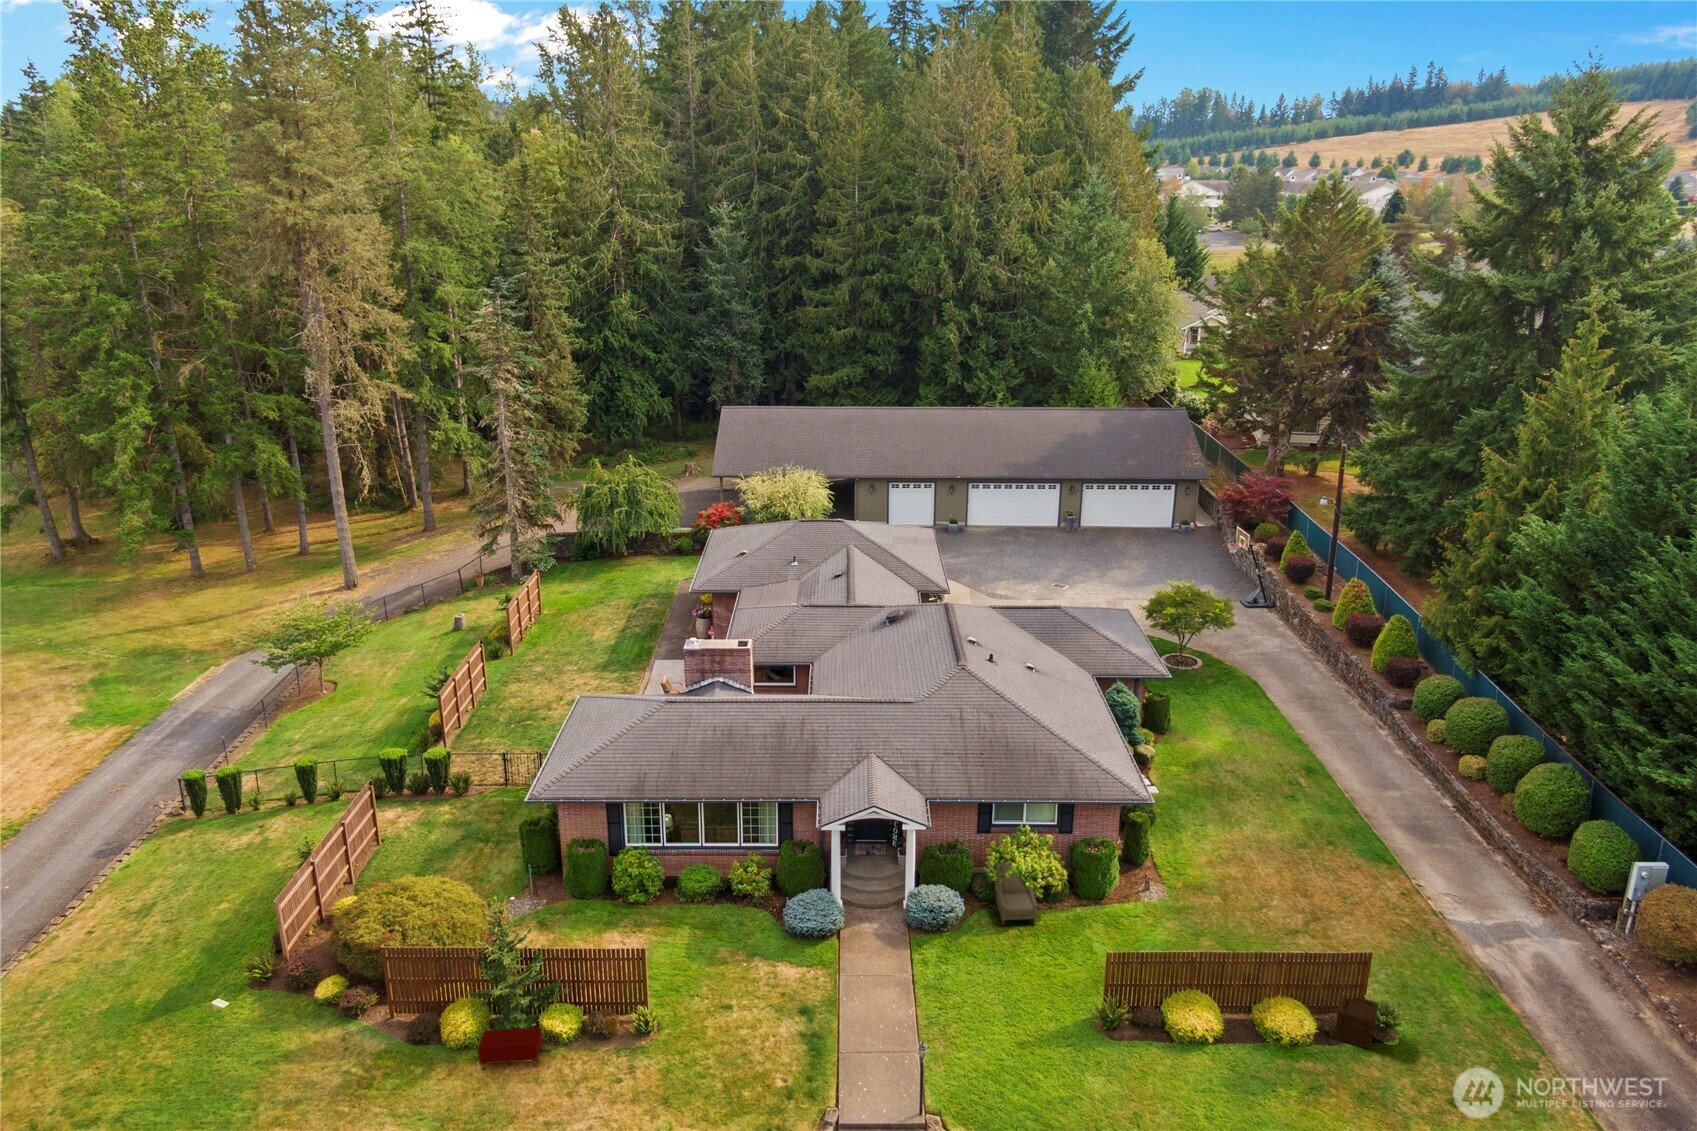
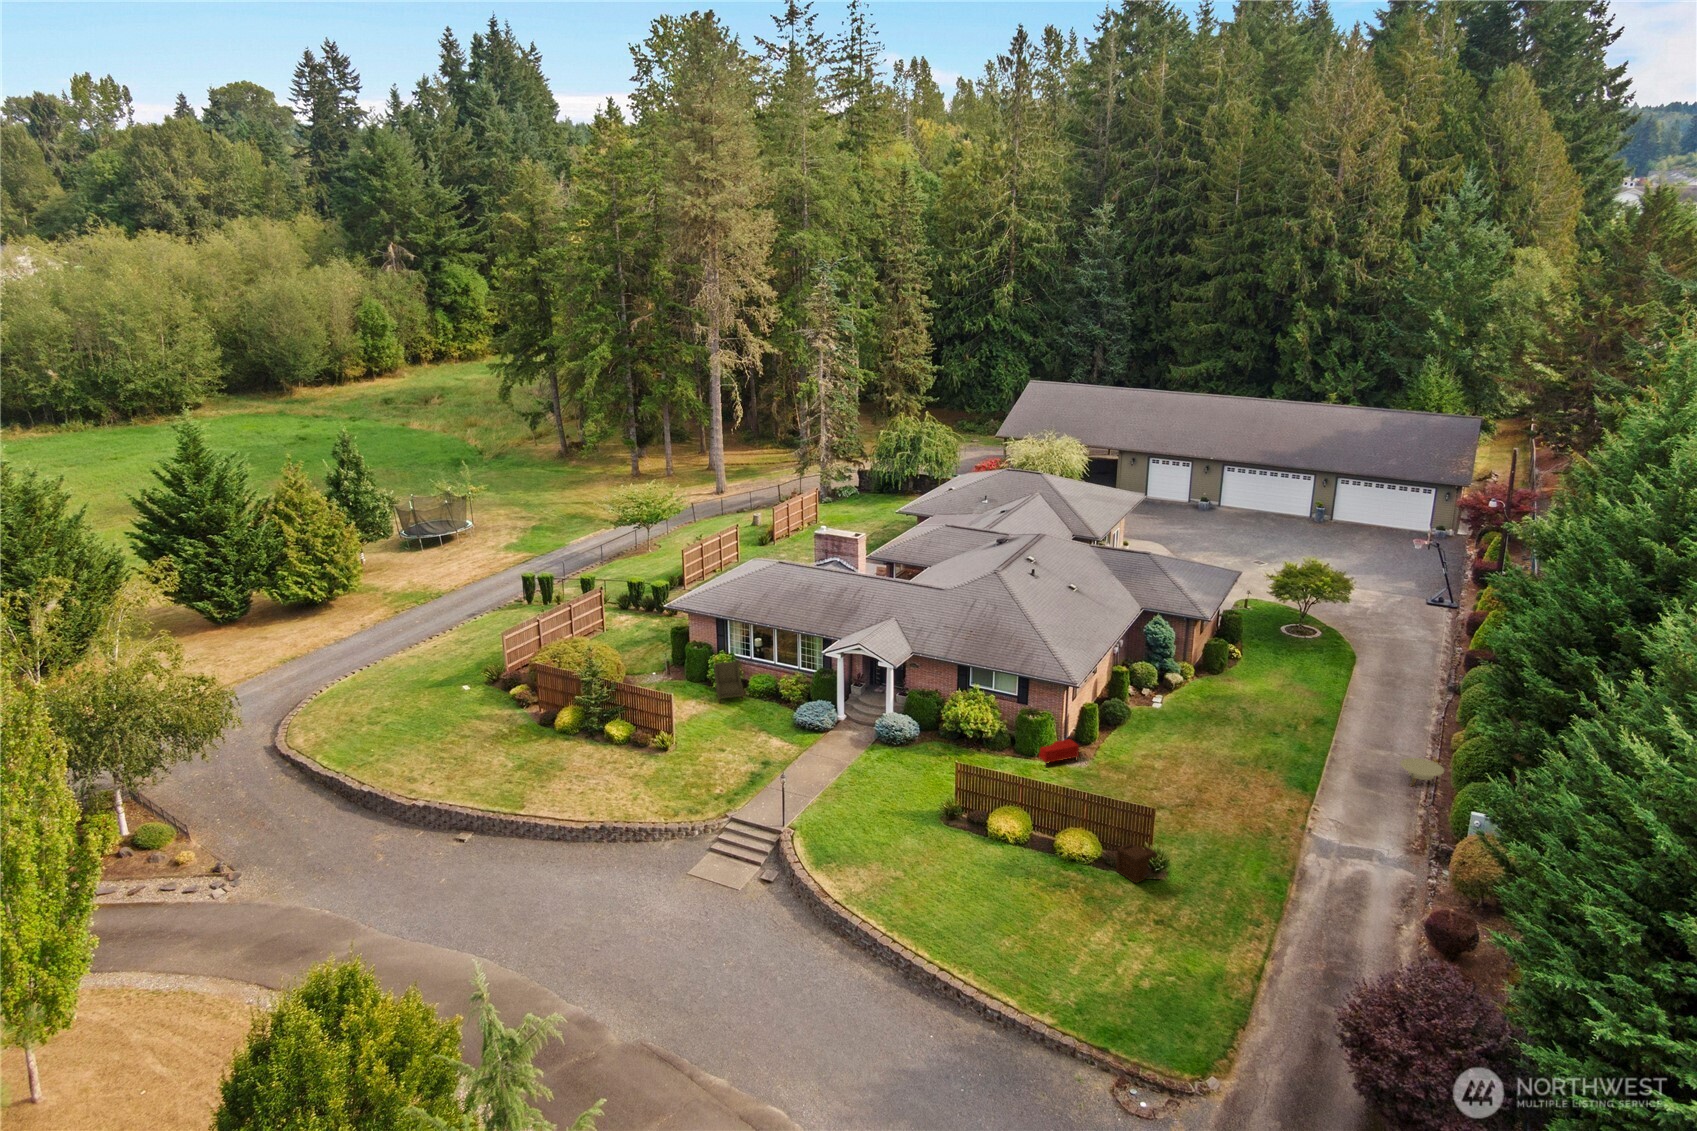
round table: none [1425,794,1472,828] -> present [1400,758,1444,786]
chair: present [996,864,1038,926] -> present [714,661,743,702]
bench: present [478,1027,543,1070] -> present [1039,739,1079,766]

